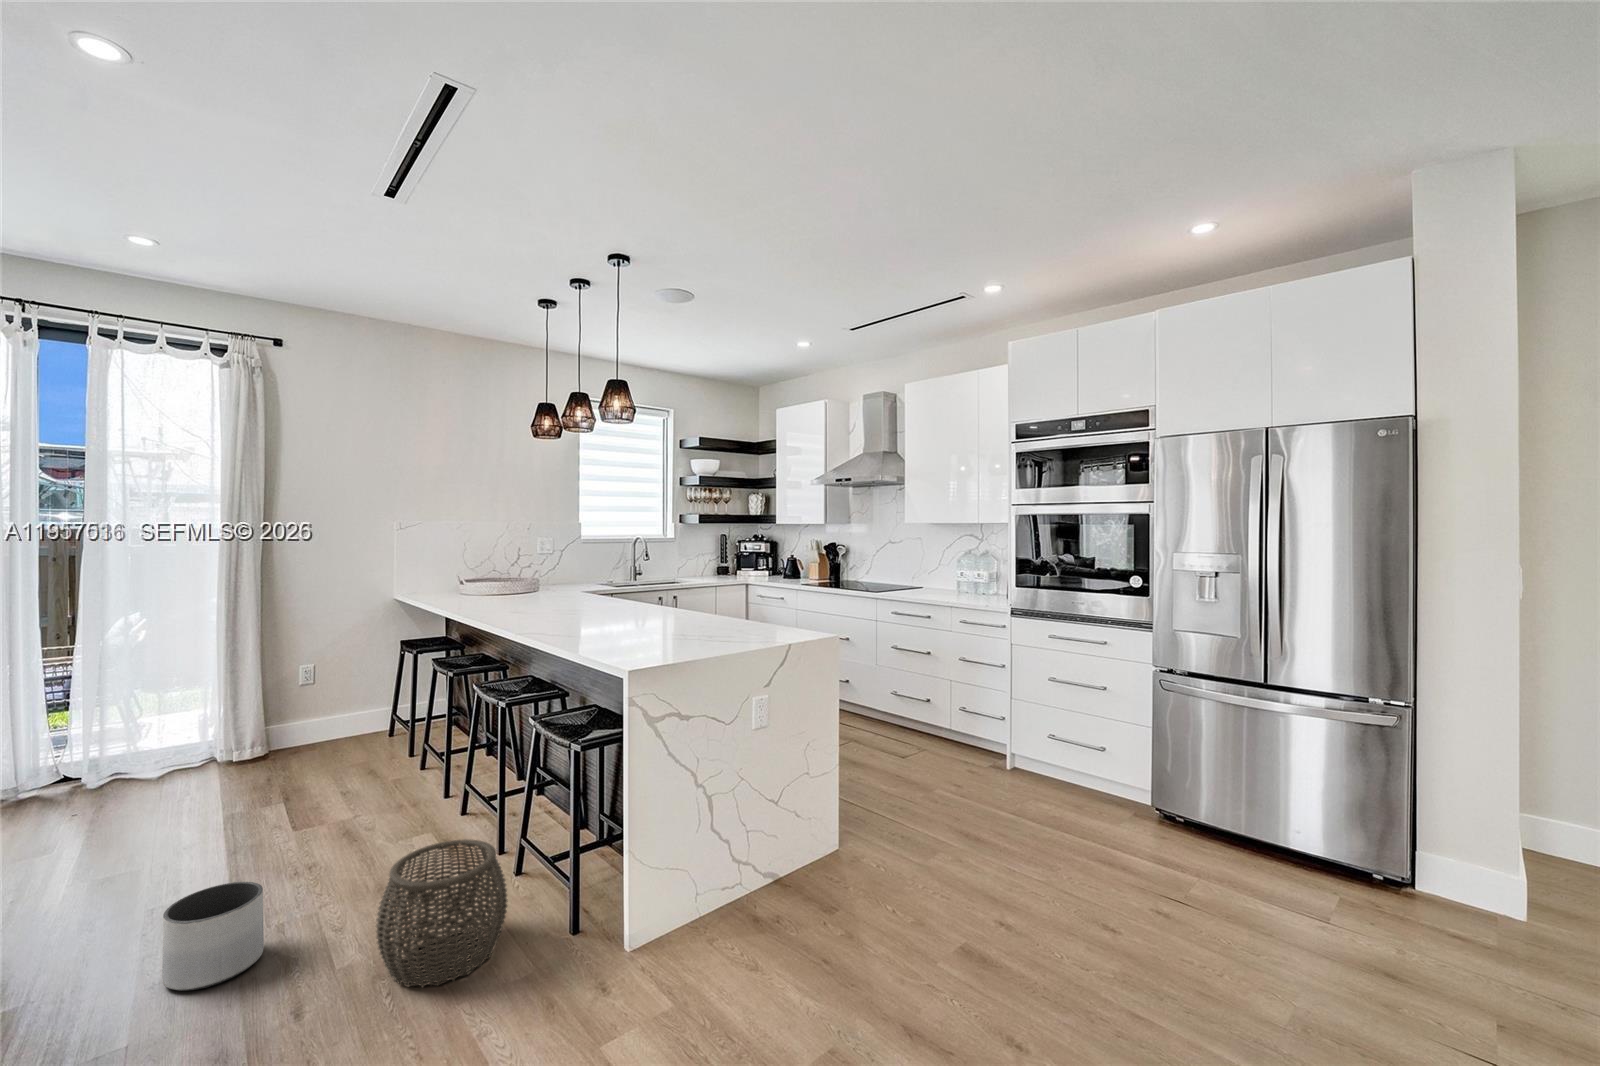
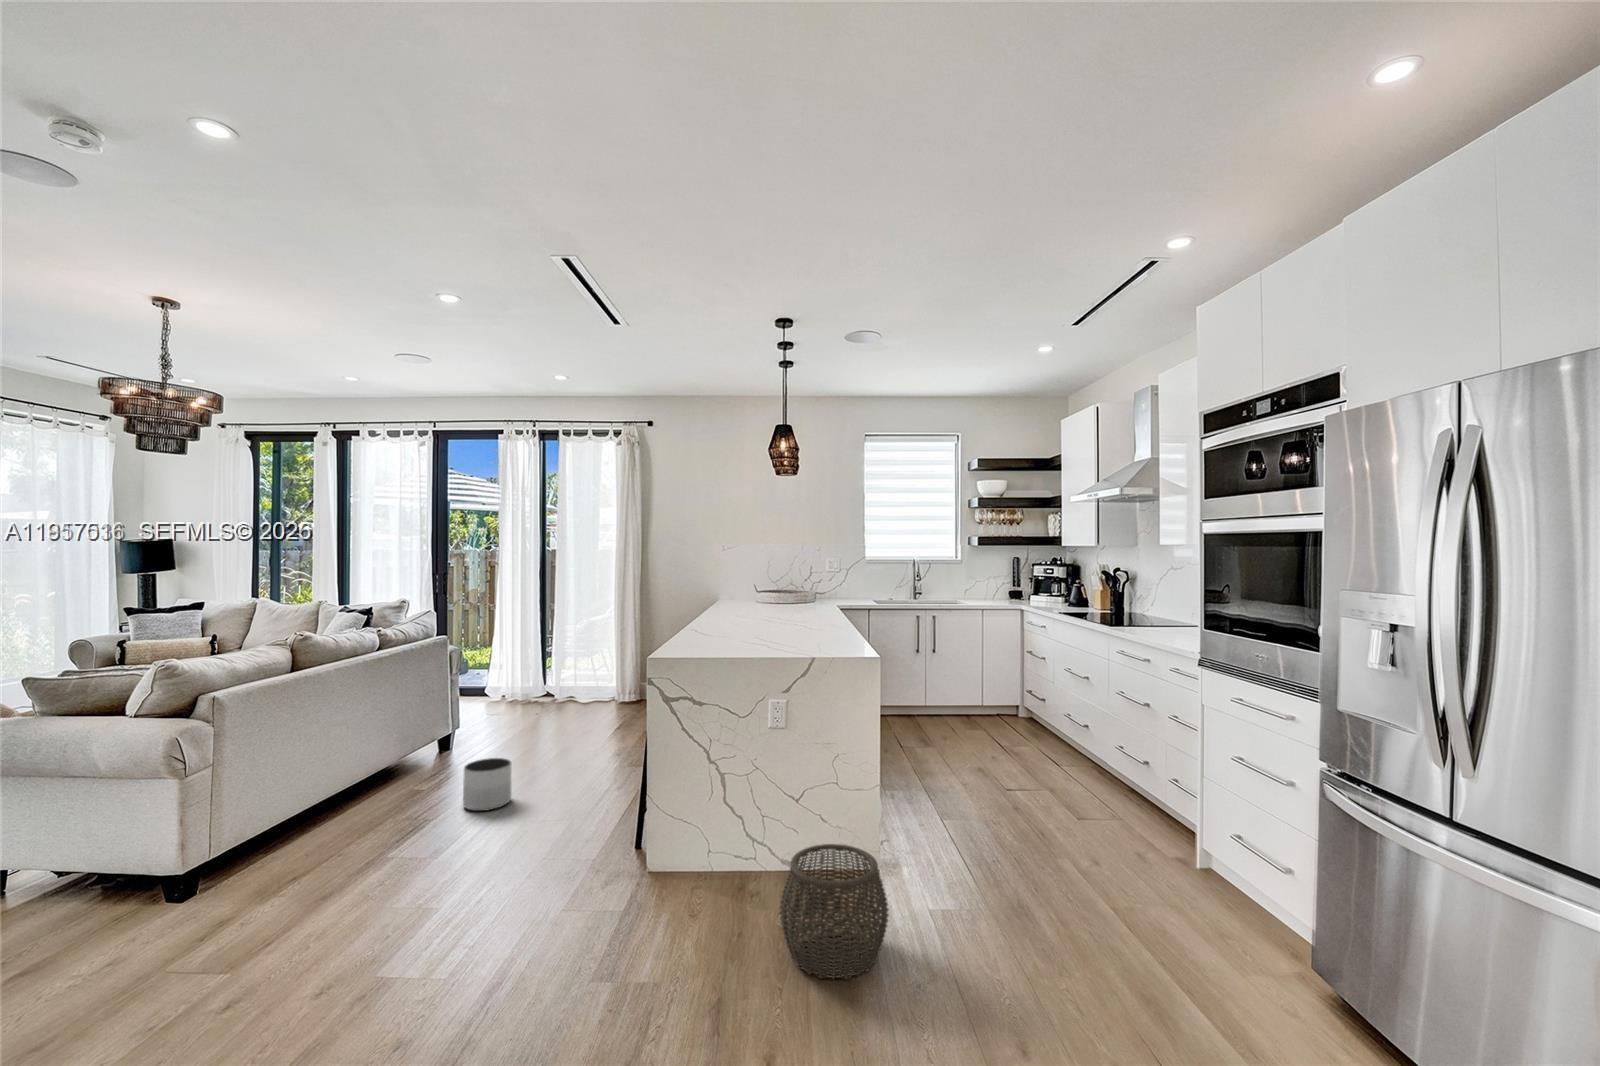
woven basket: present [376,839,507,987] -> present [779,844,889,979]

